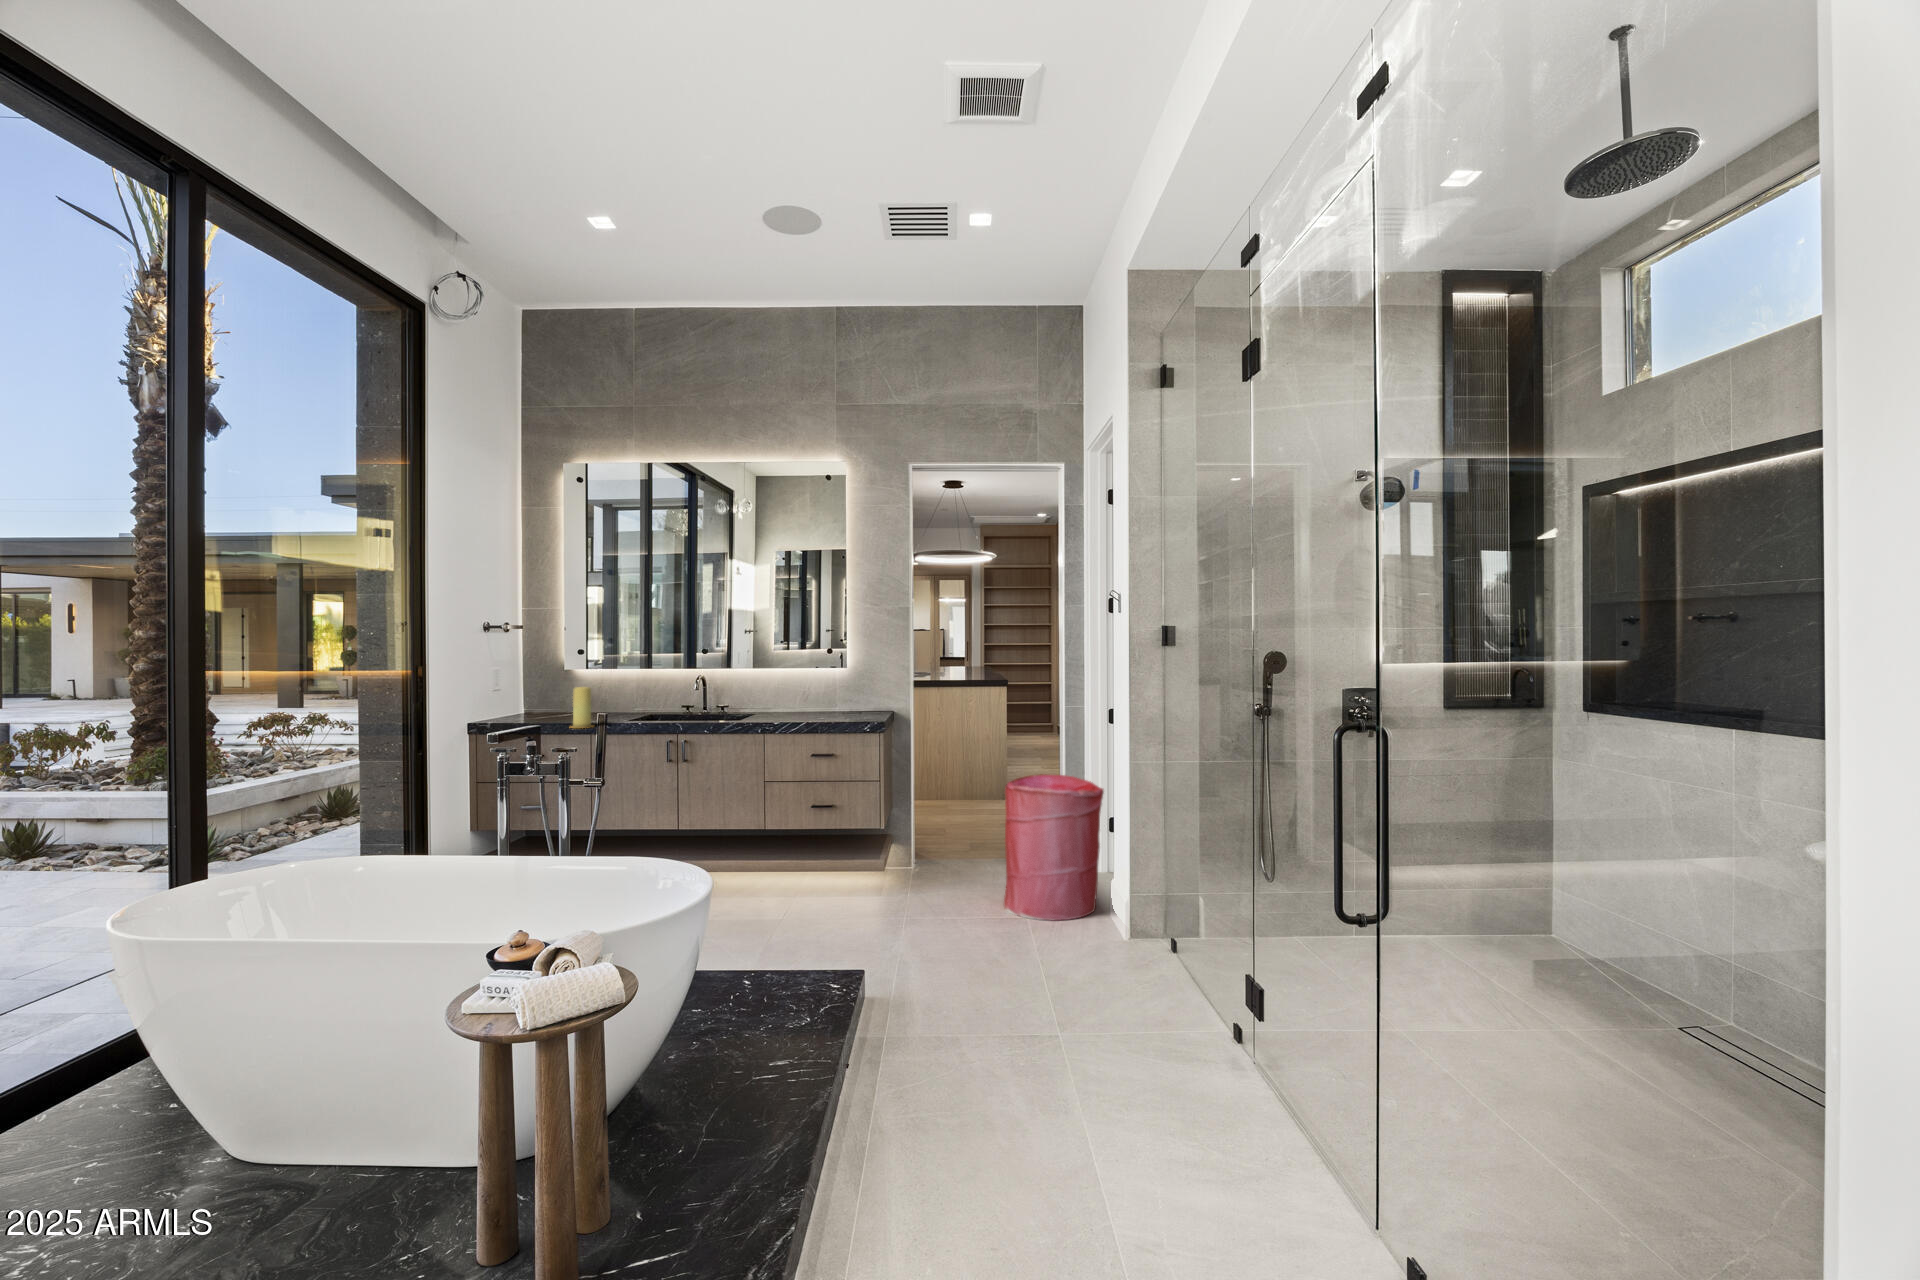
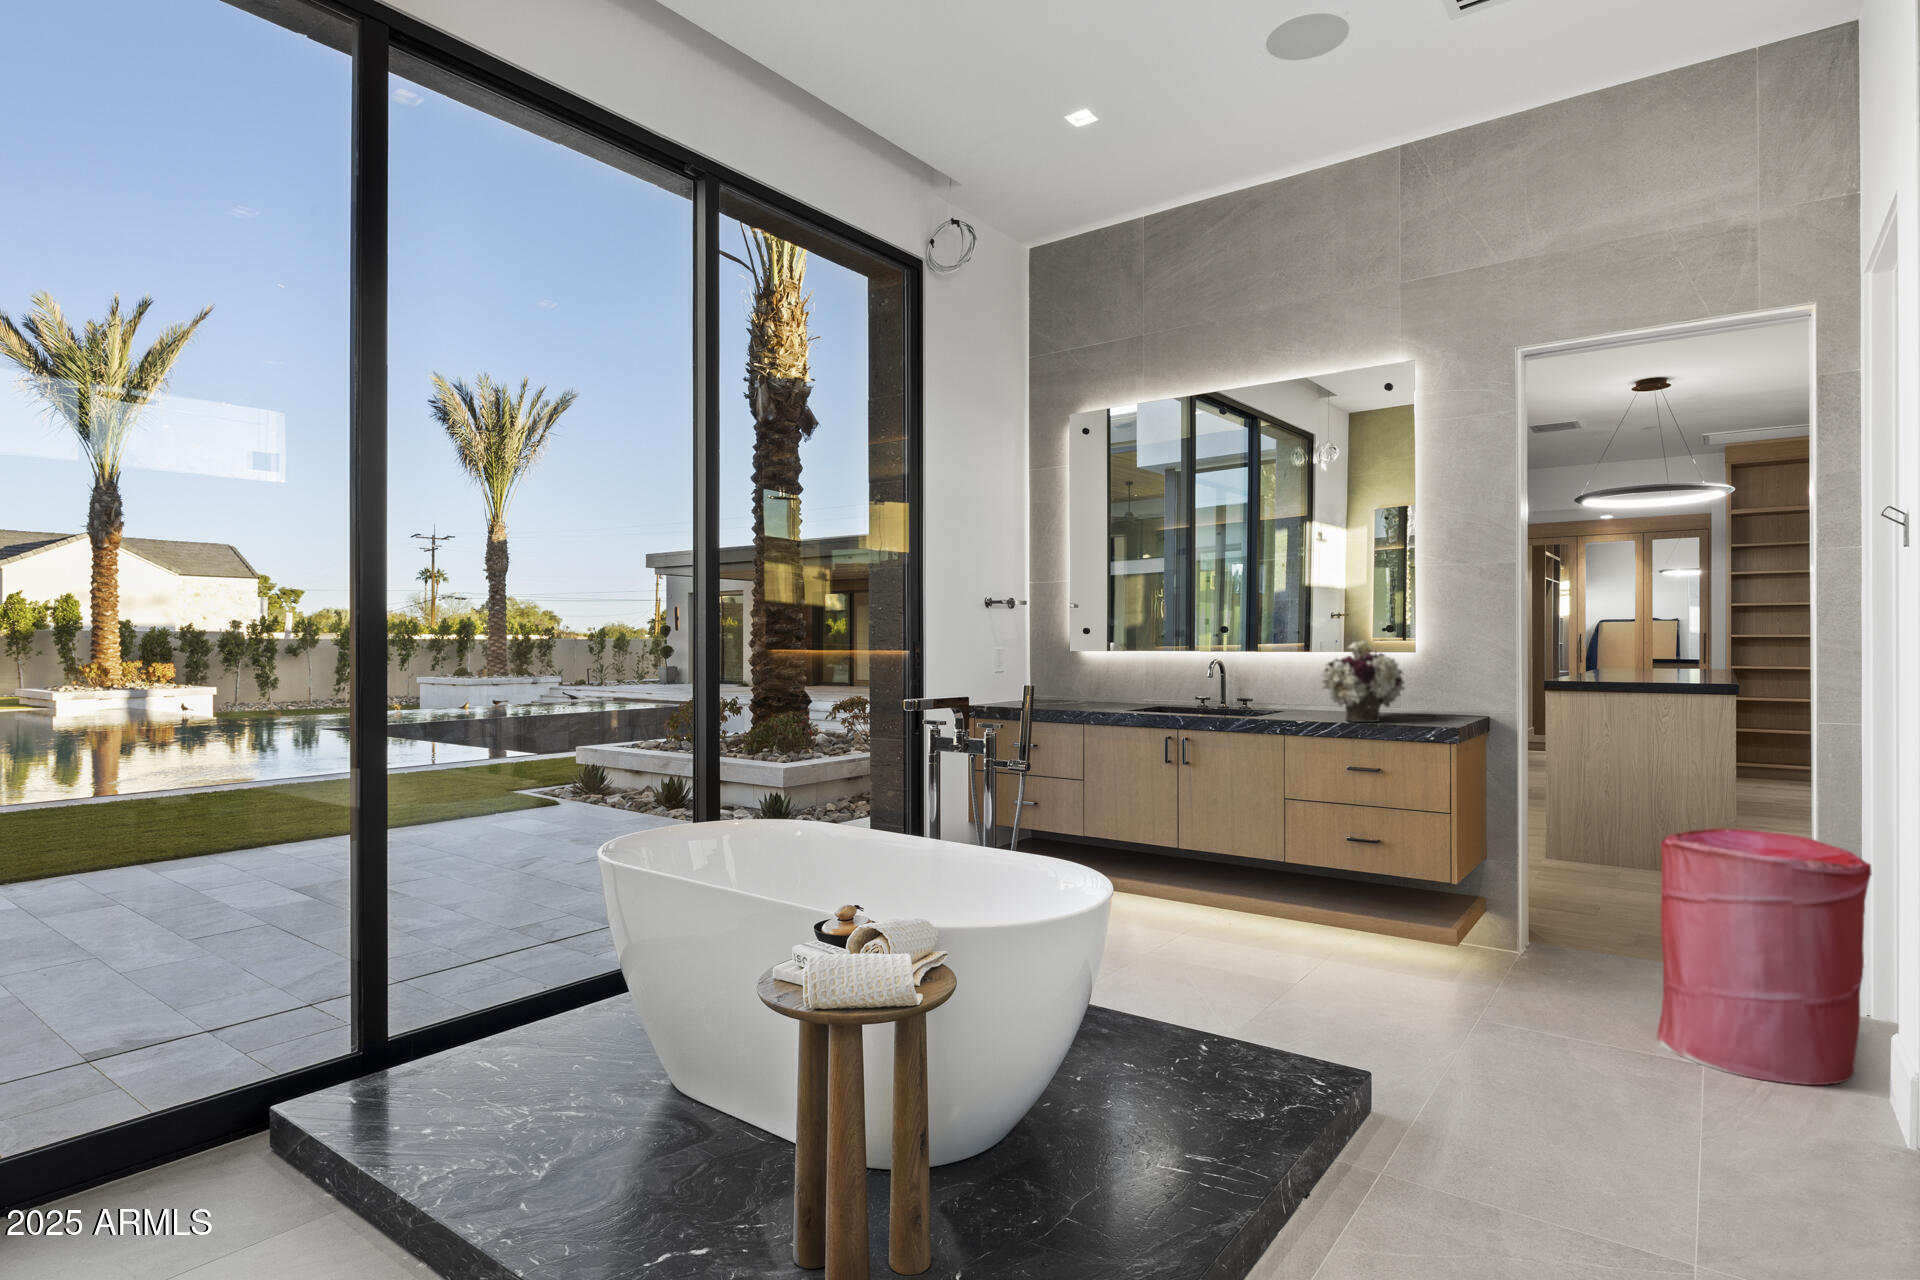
flower arrangement: none [788,661,845,721] -> present [1320,641,1405,722]
candle: present [571,687,593,728] -> none [1060,668,1087,716]

